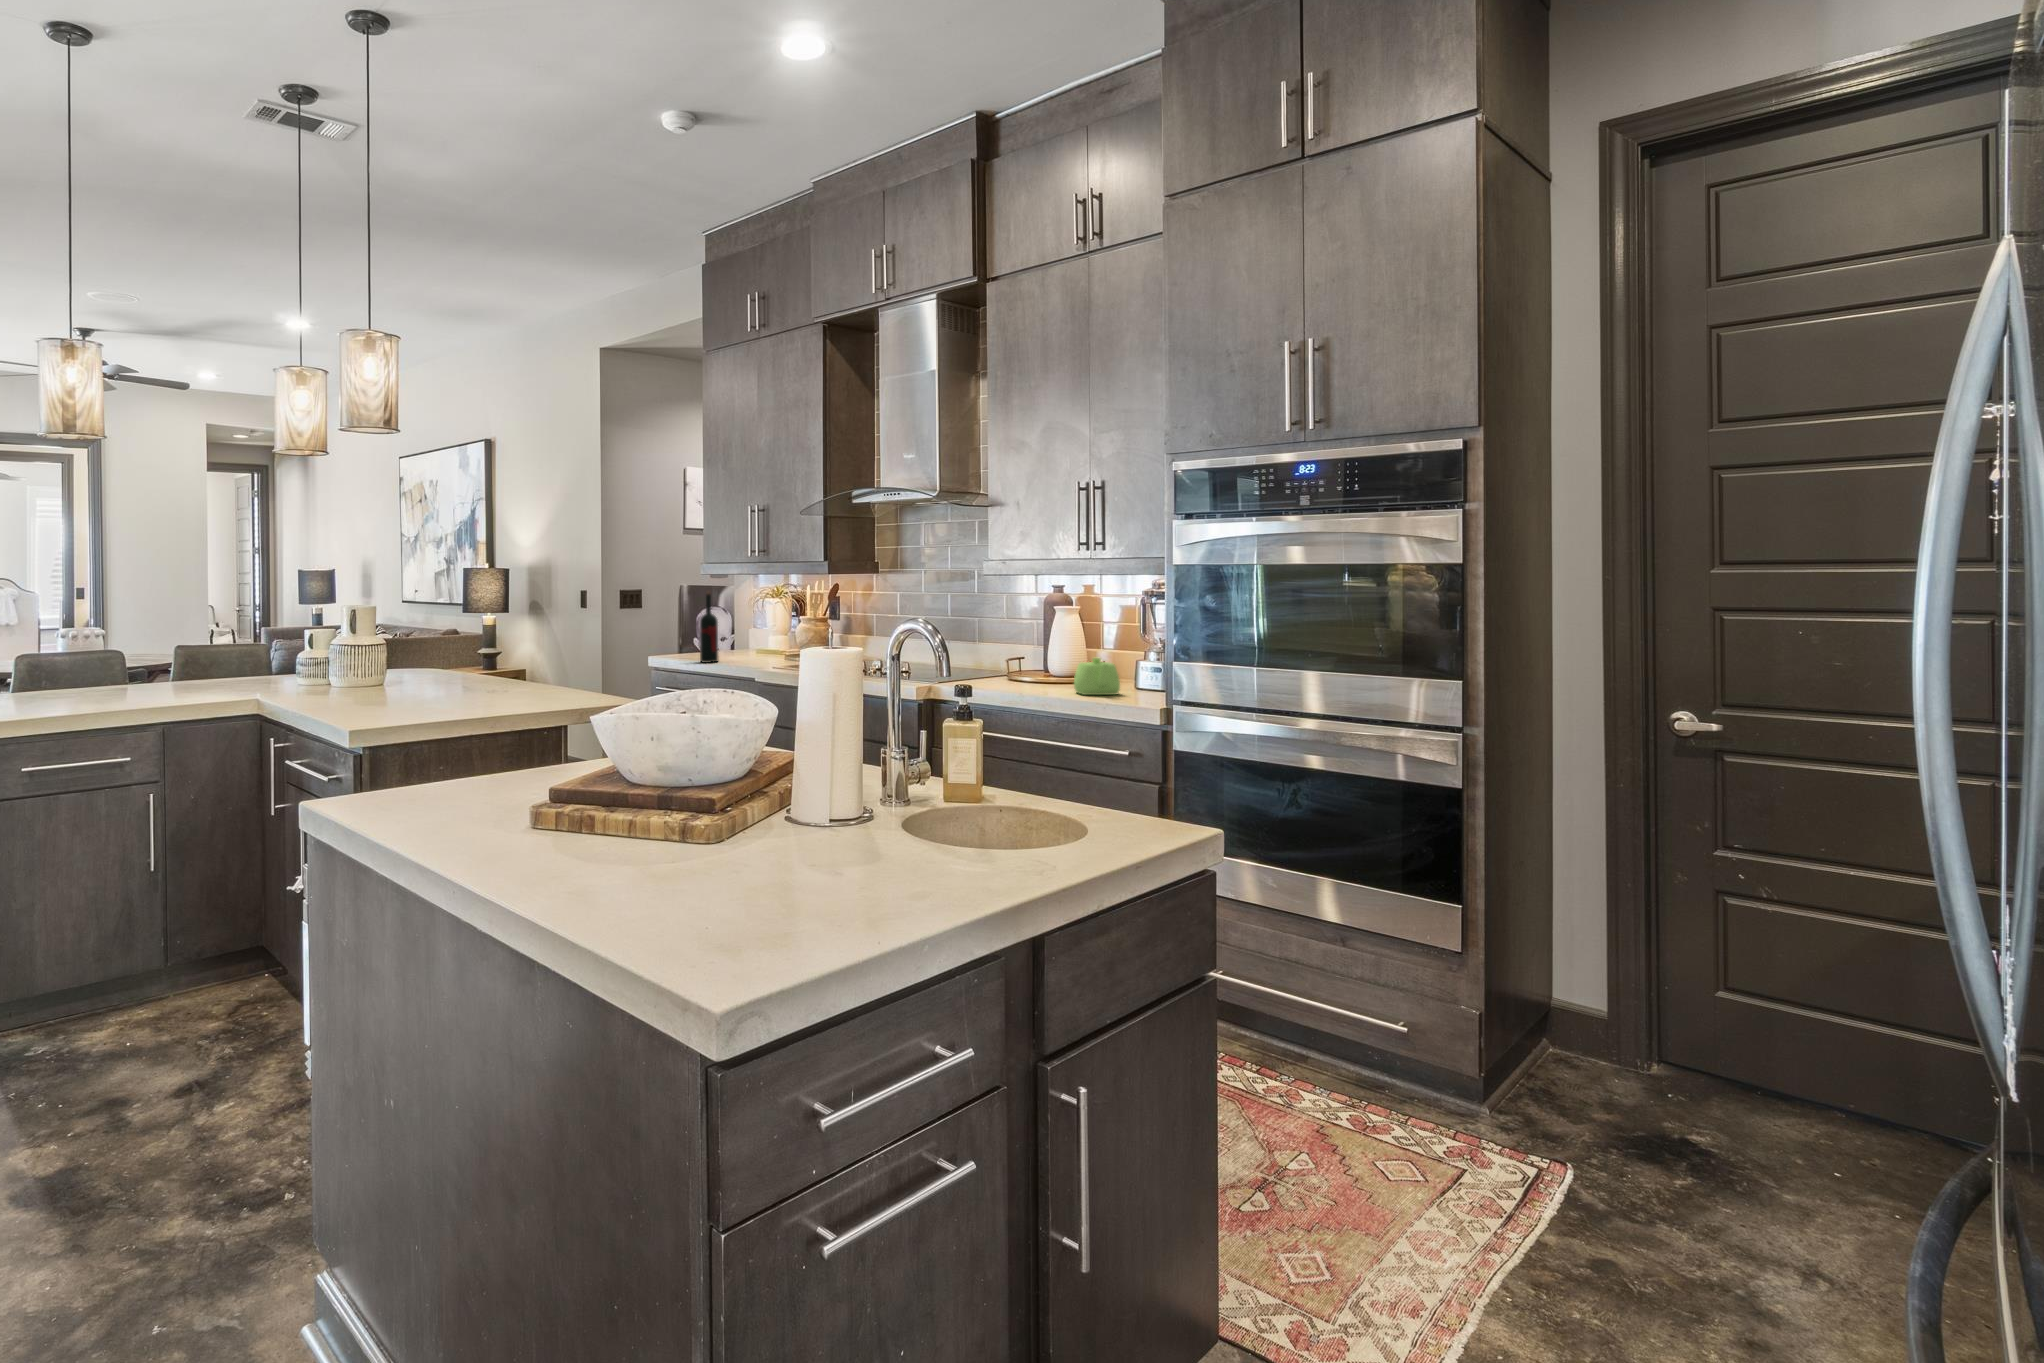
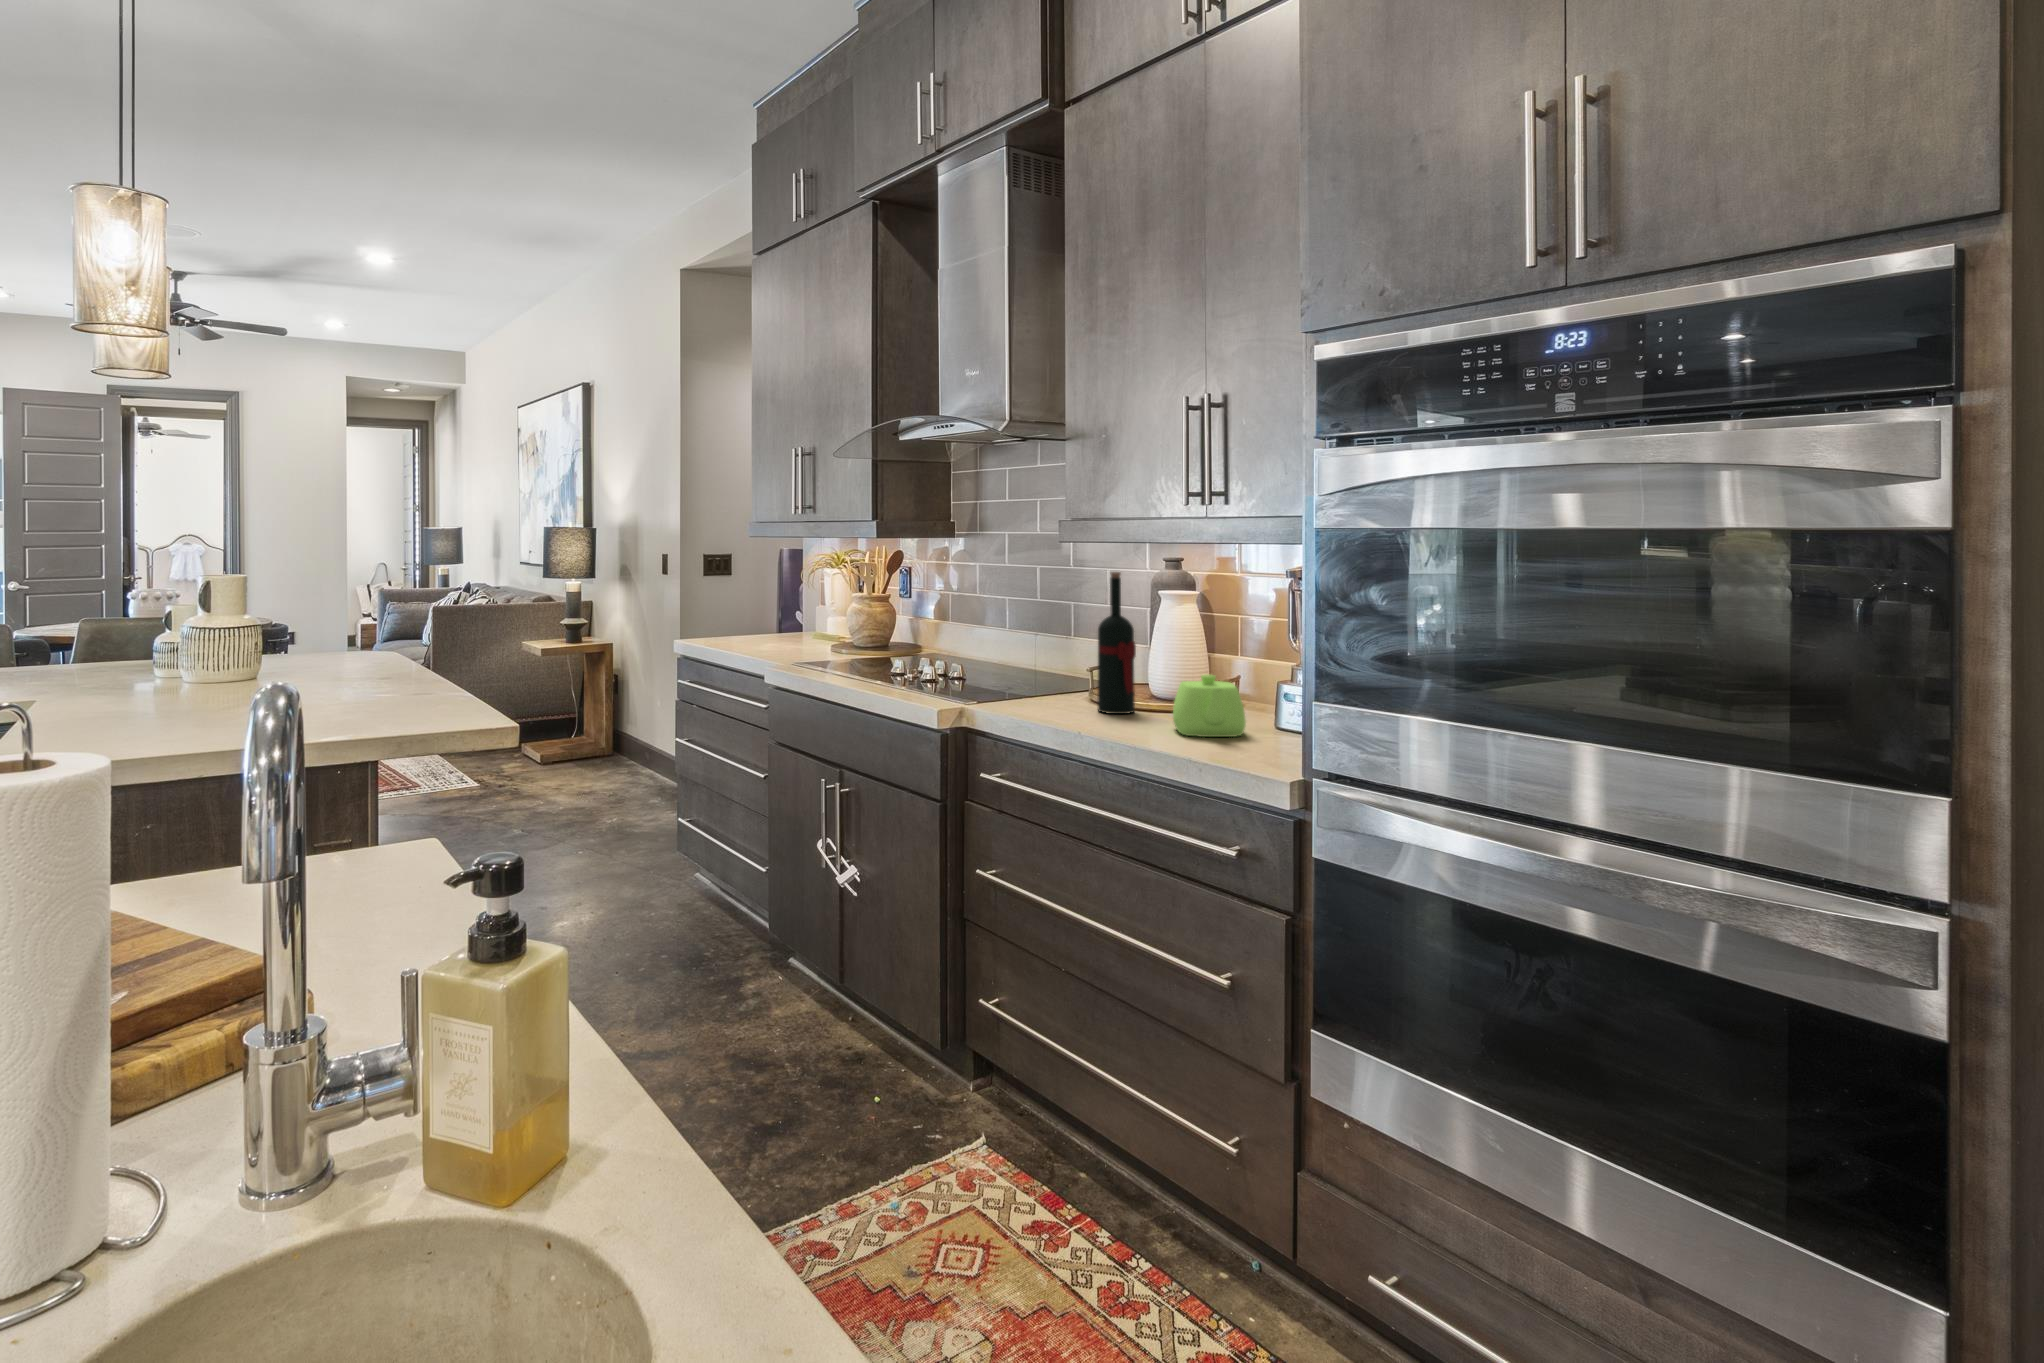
wine bottle: present [700,591,719,663] -> present [1098,572,1136,714]

